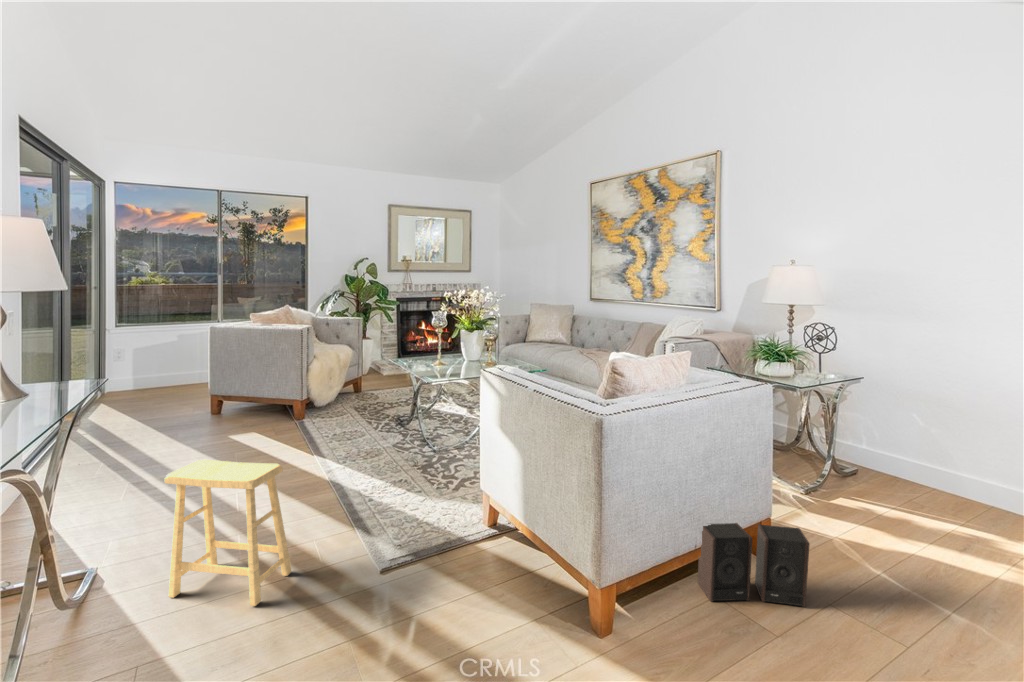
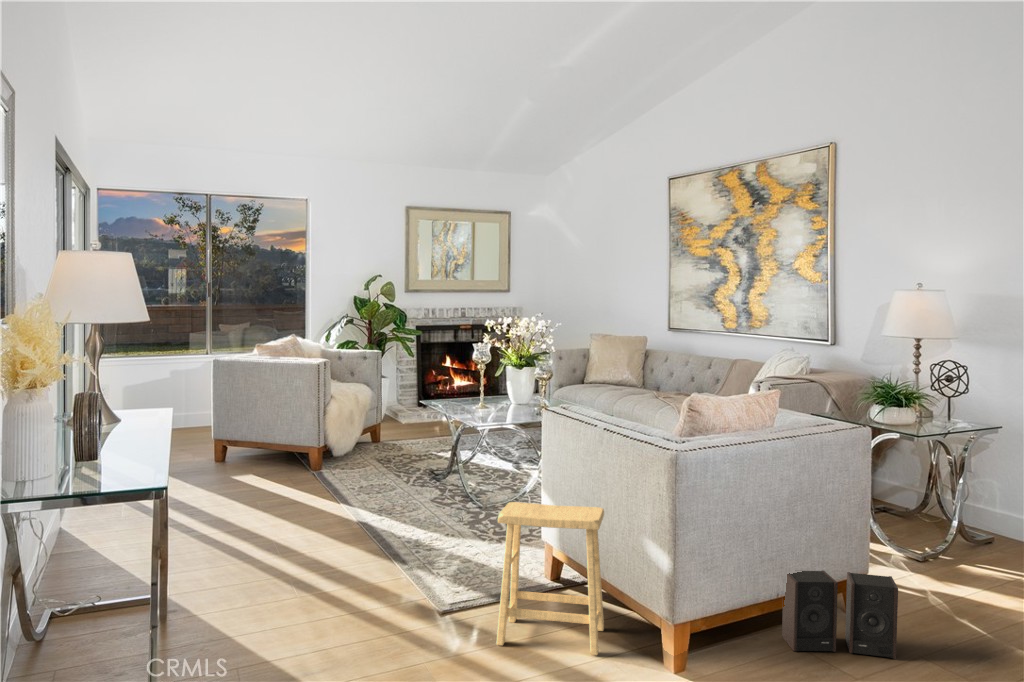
footstool: present [165,460,292,606] -> present [497,502,604,655]

